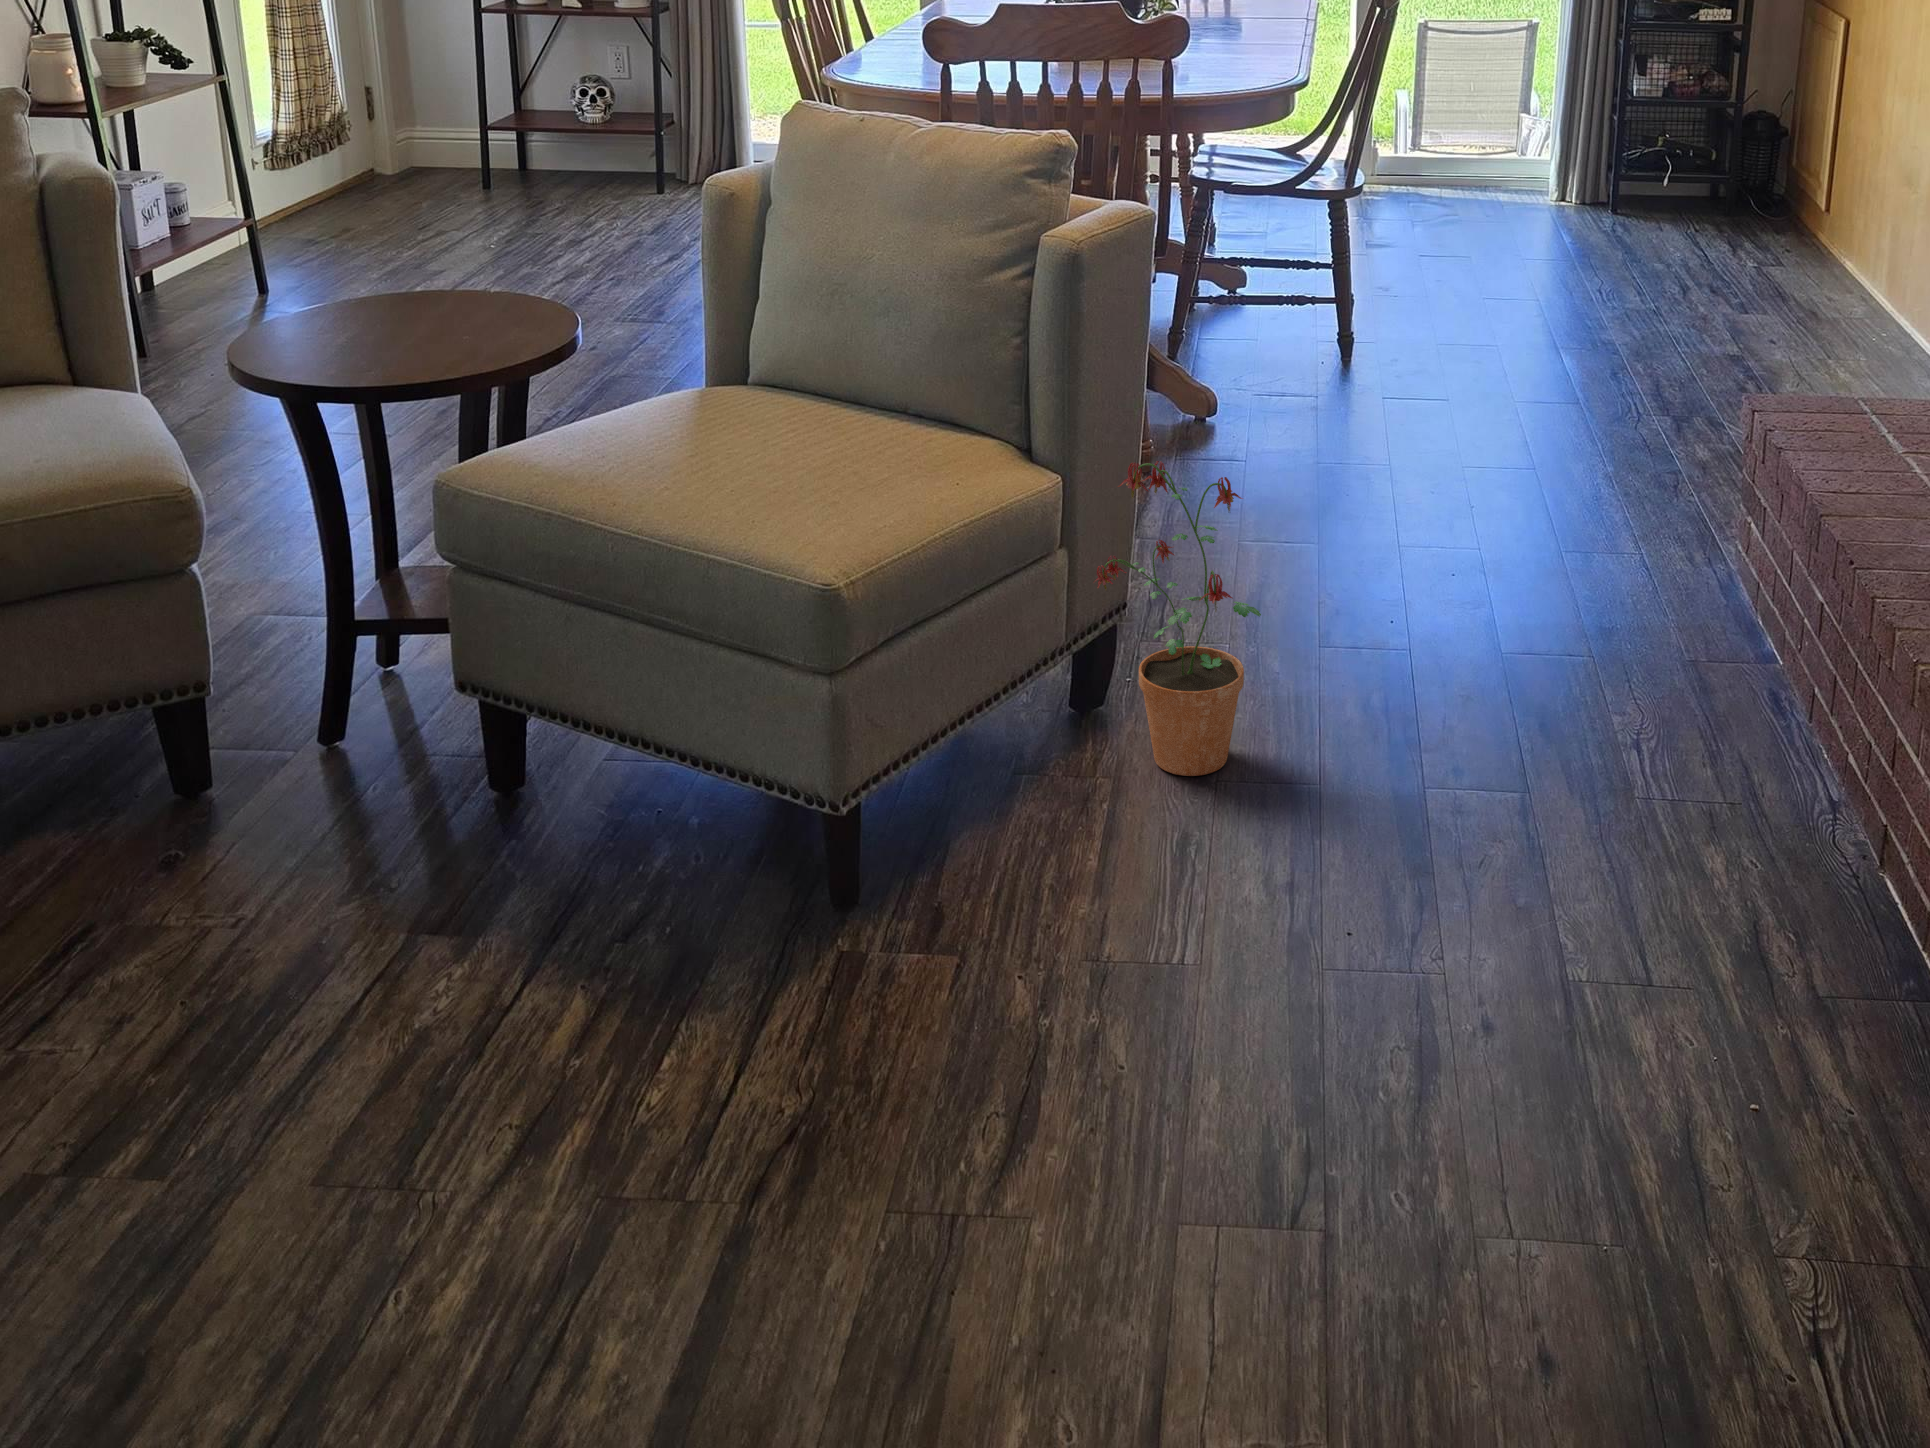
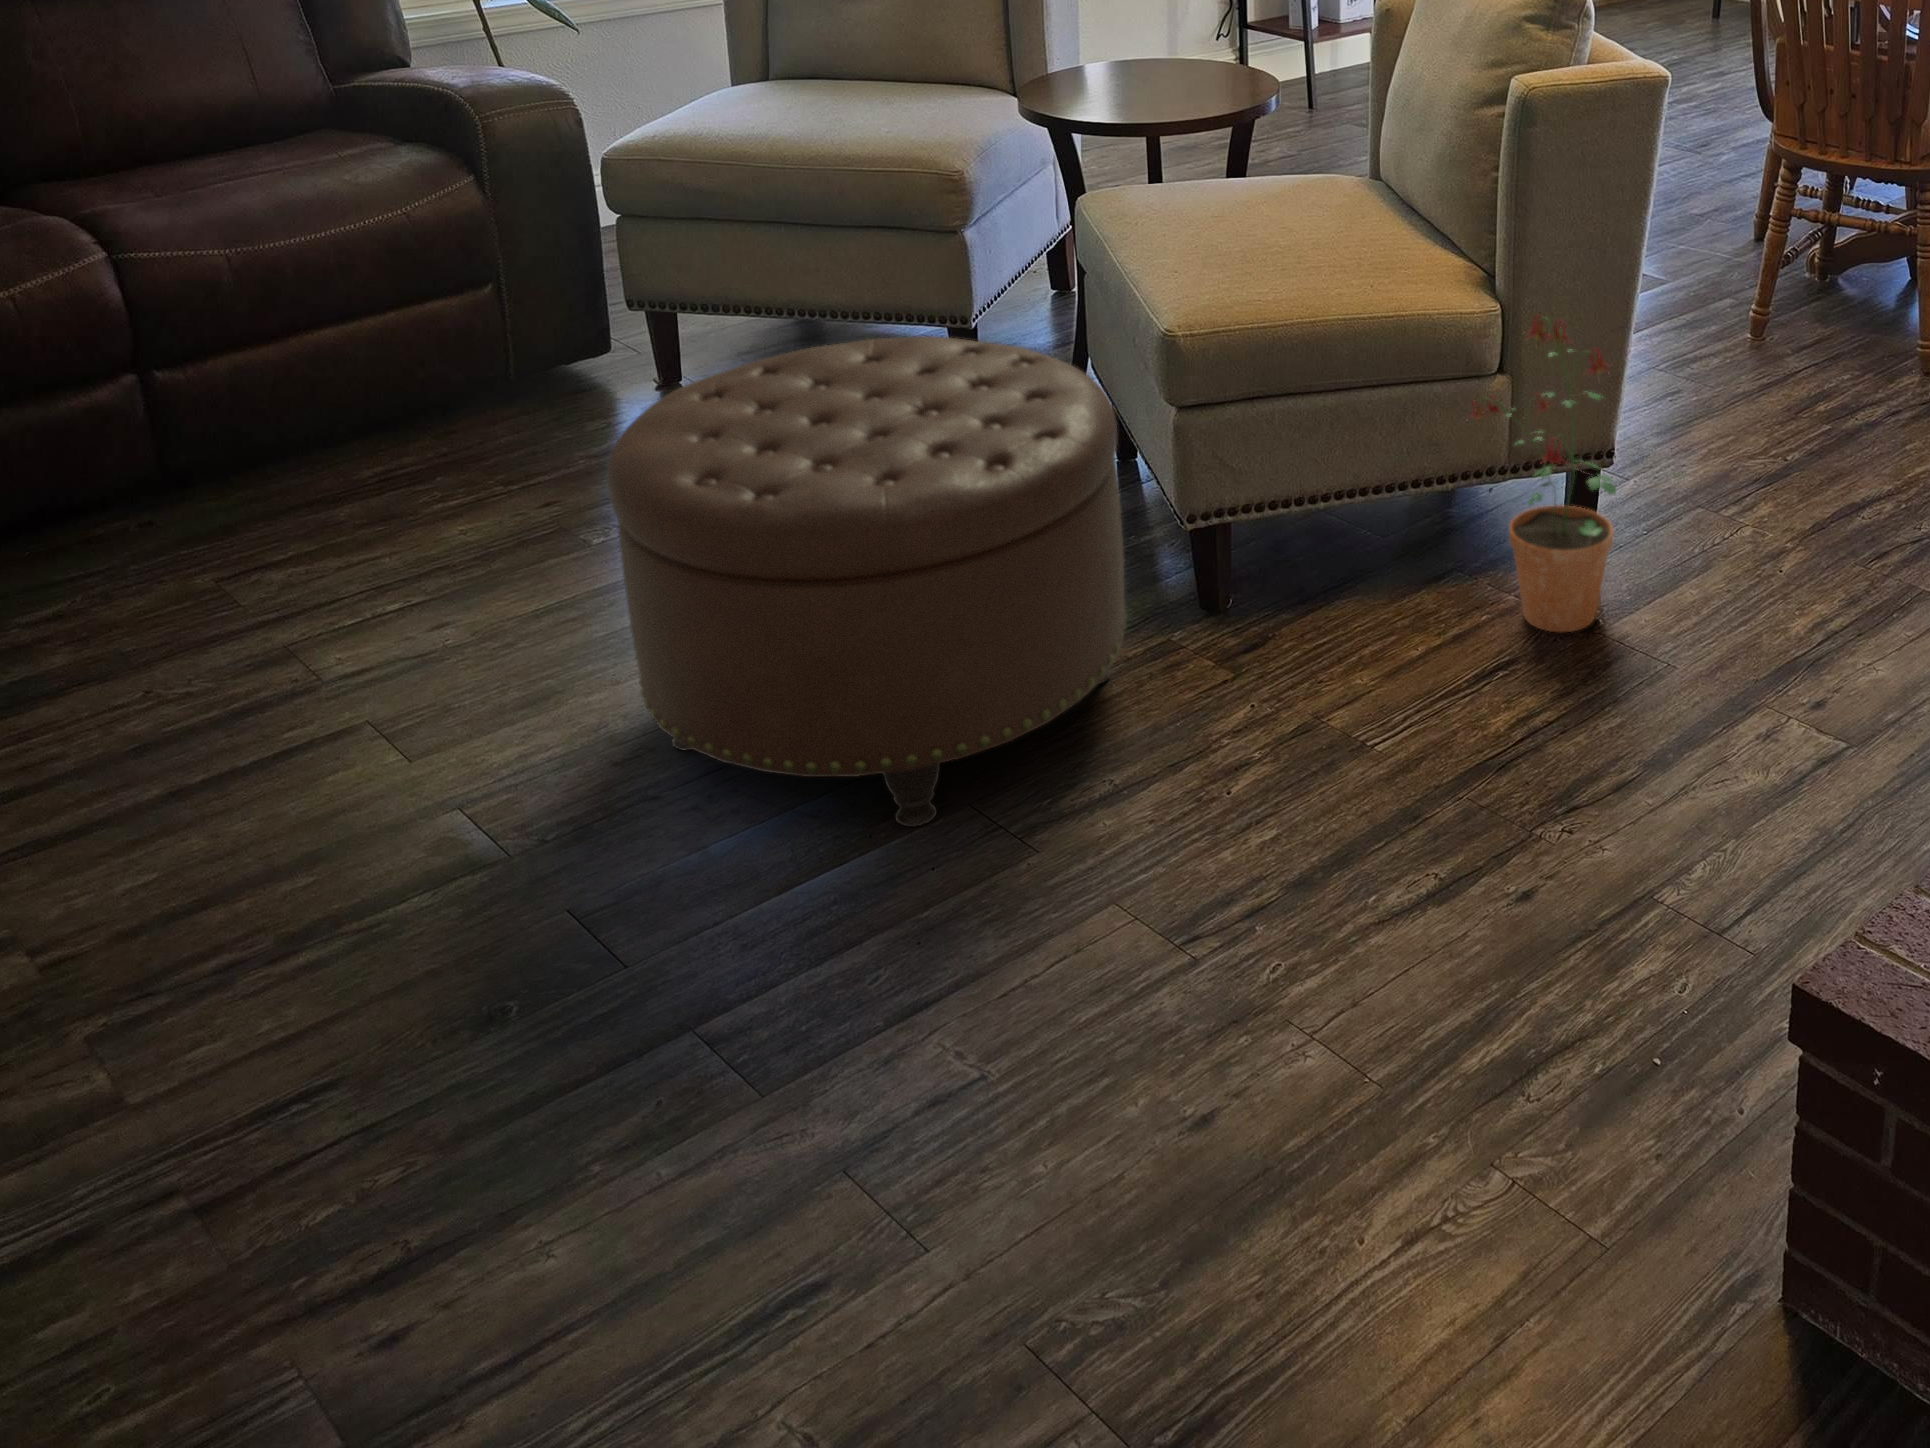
ottoman: none [361,640,1013,1305] -> present [607,336,1126,827]

